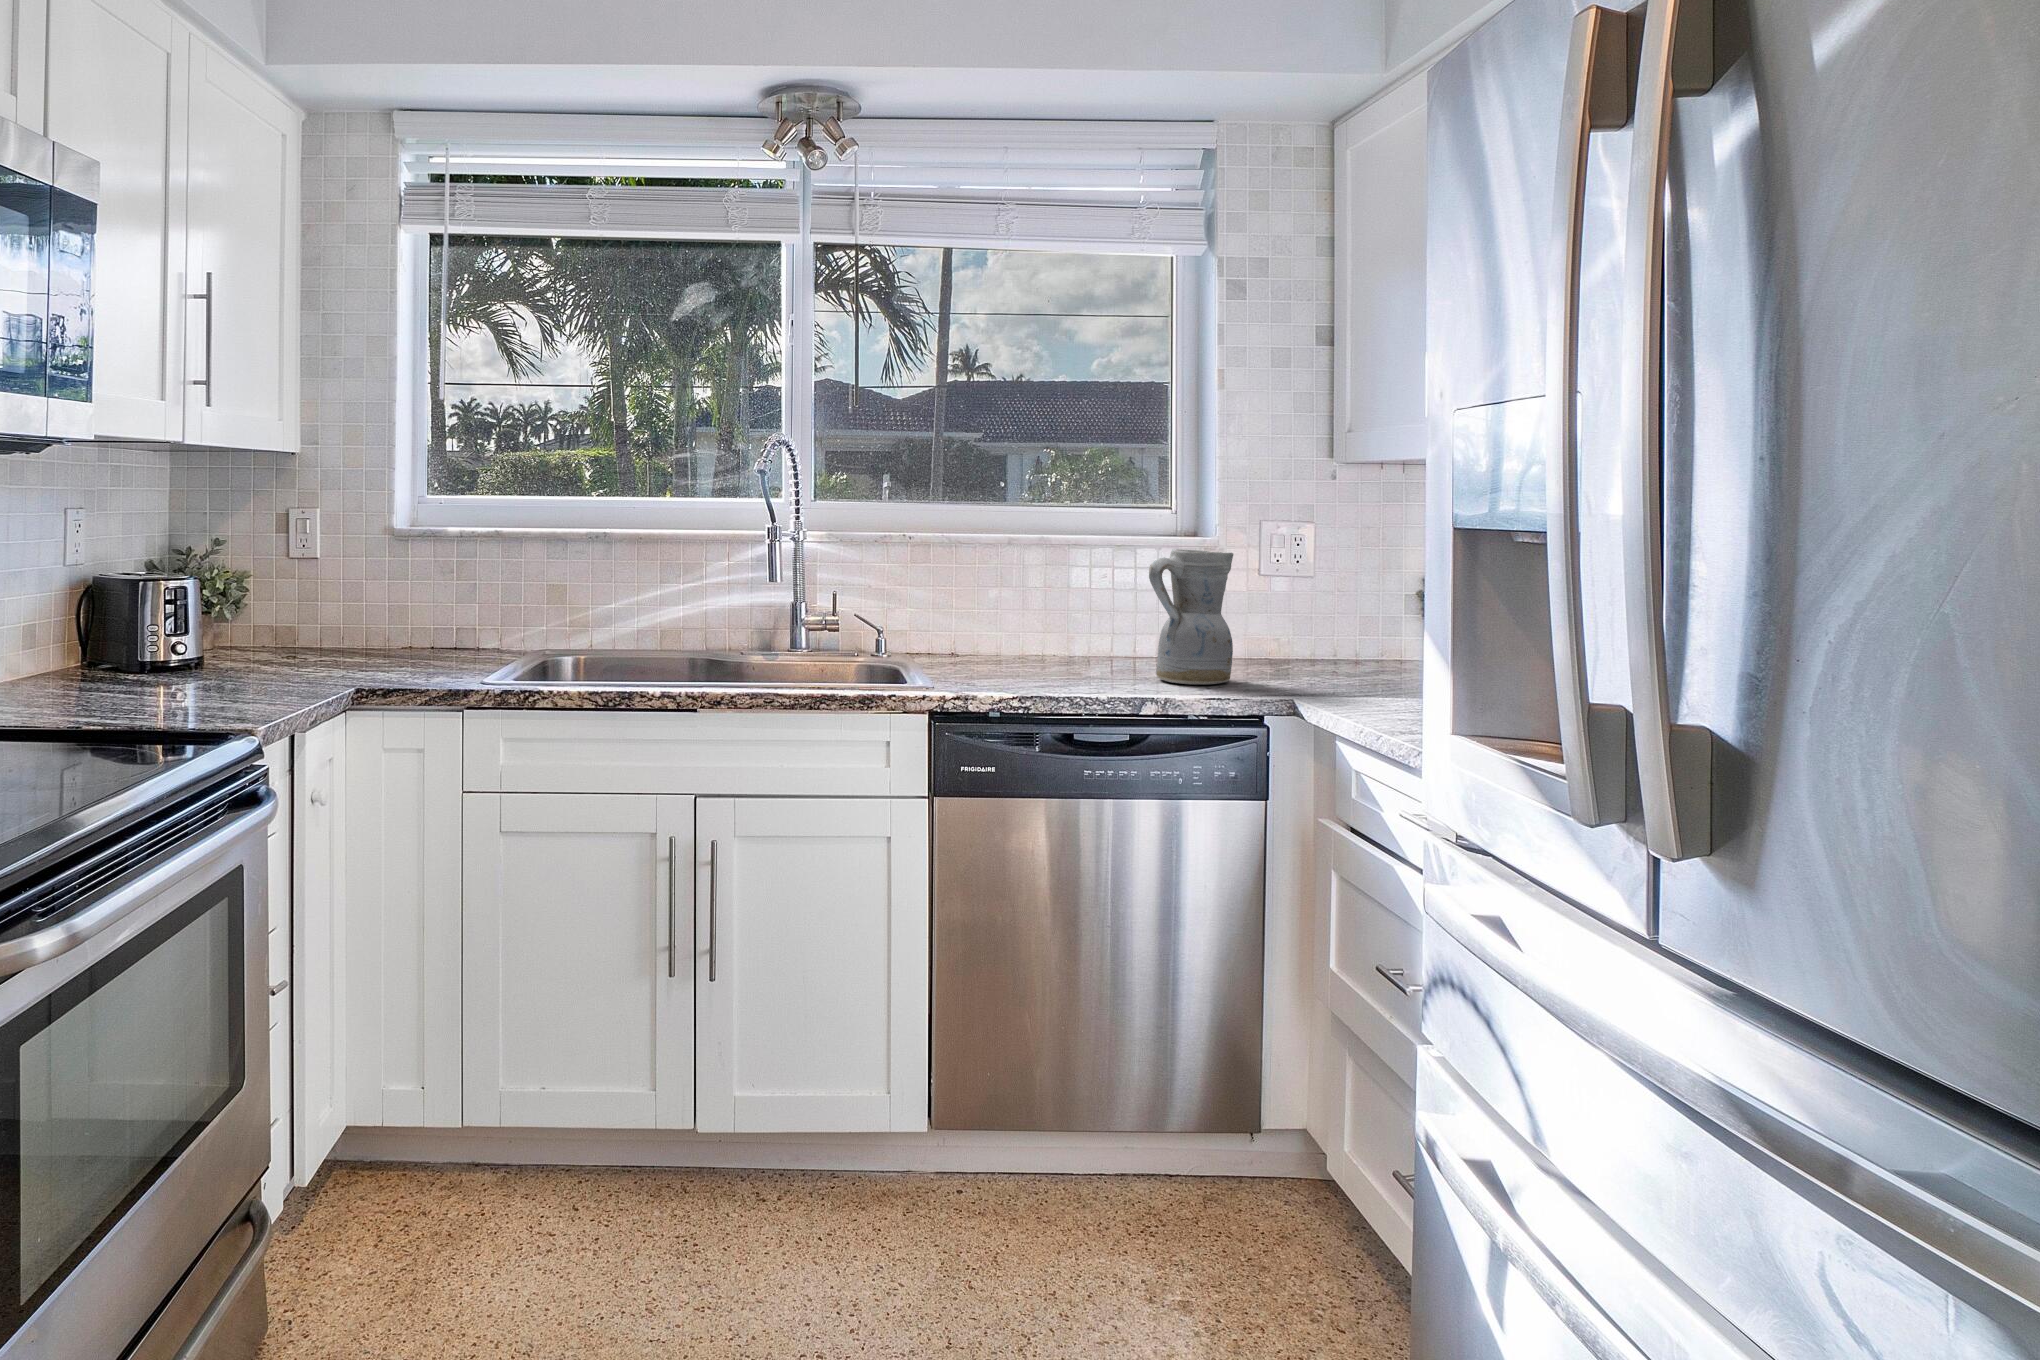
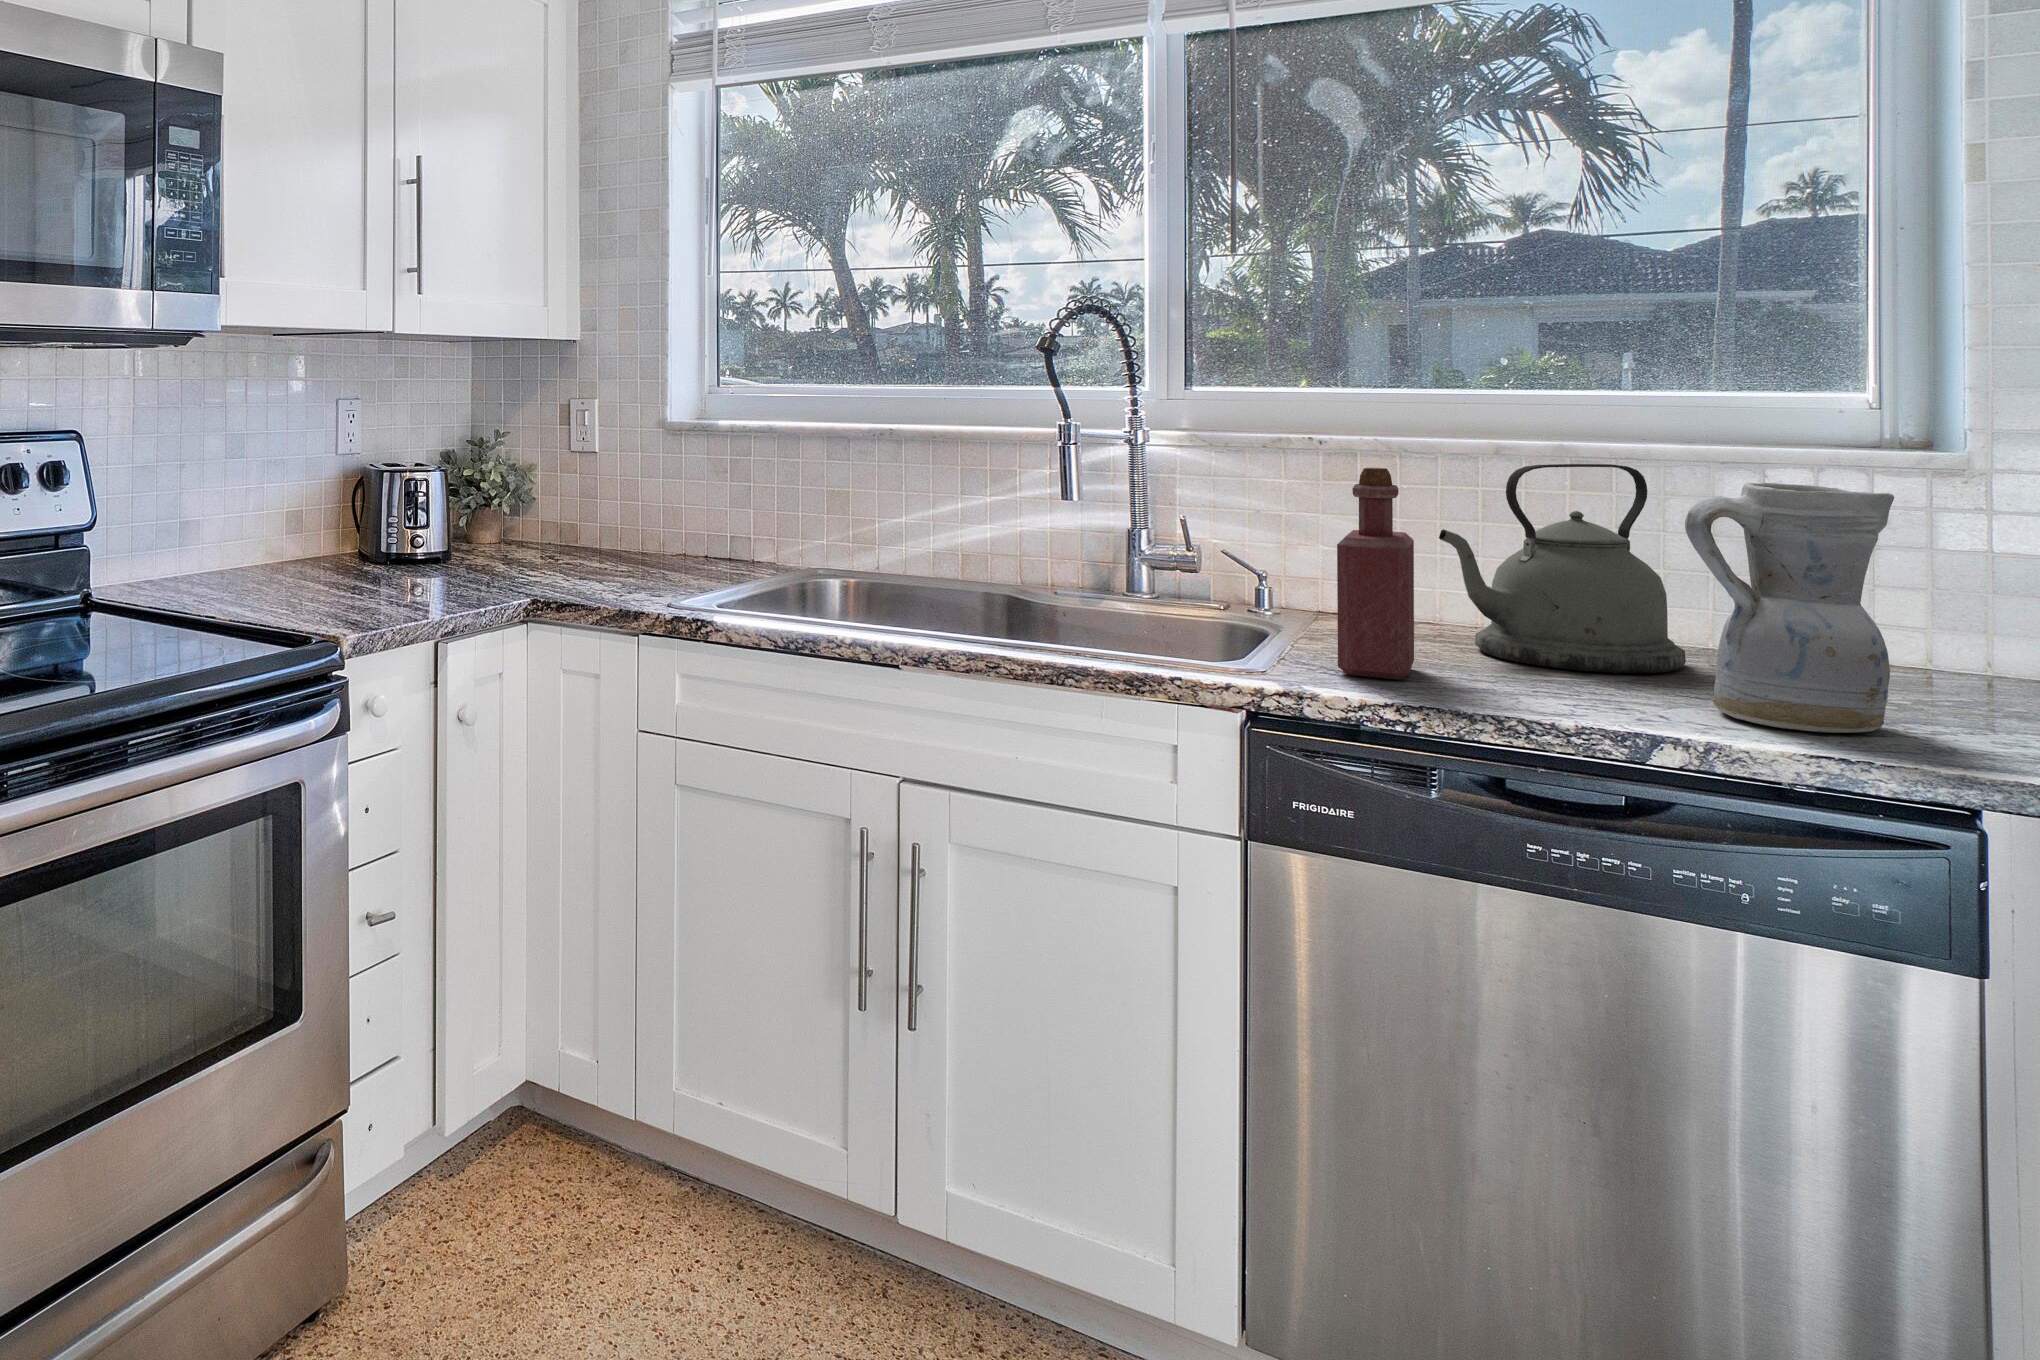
kettle: none [1005,543,1119,668] -> present [1439,464,1686,673]
bottle: none [964,548,1012,682] -> present [1337,468,1414,679]

